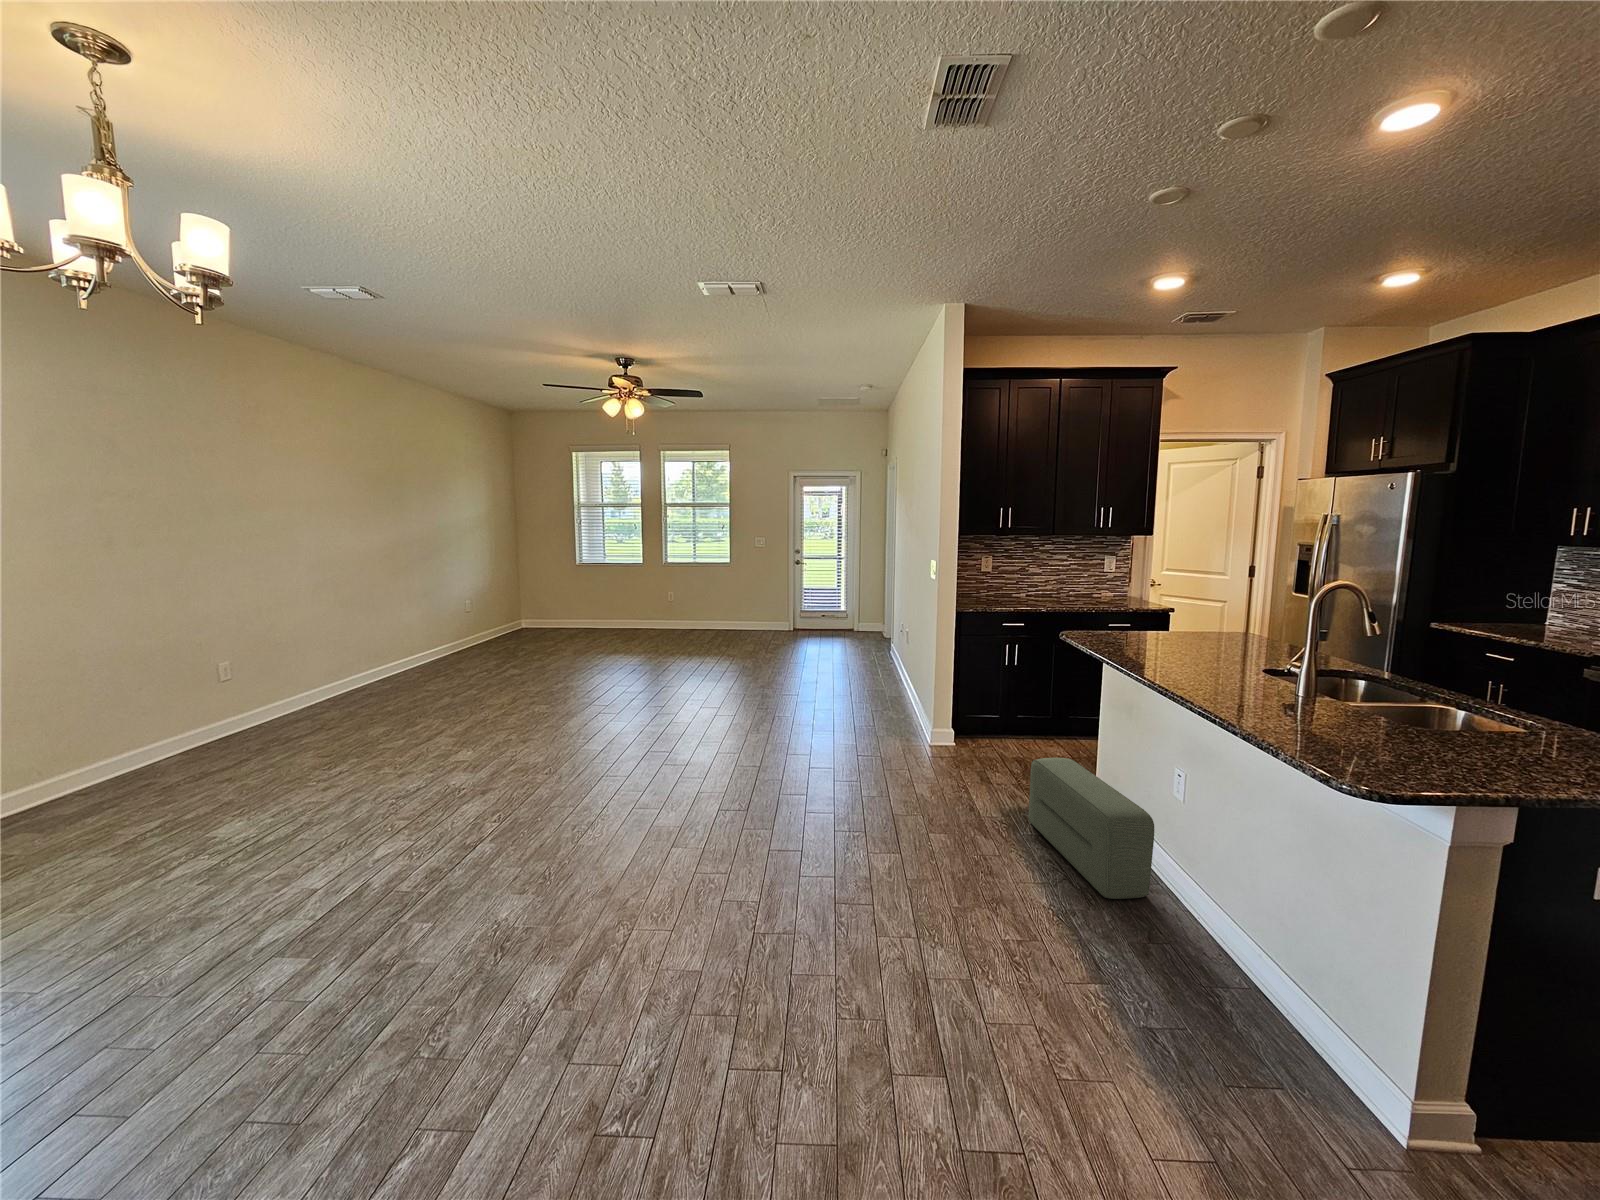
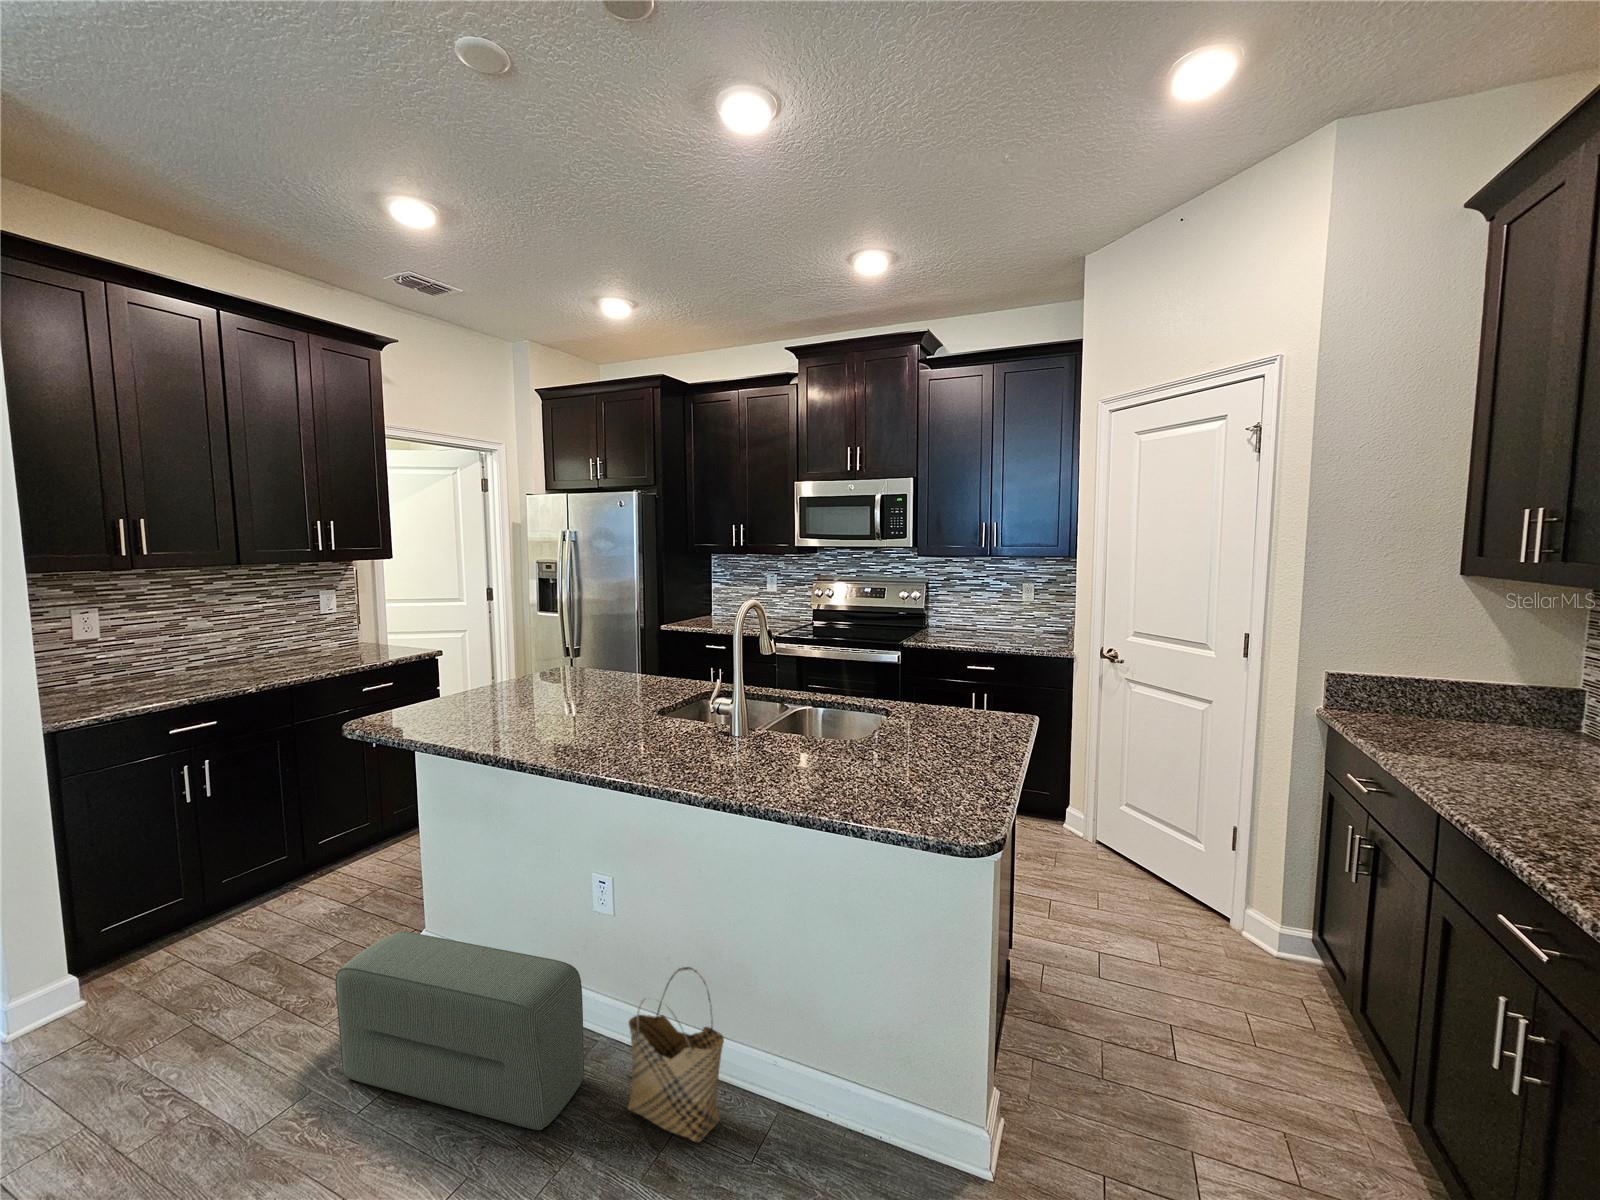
woven basket: none [1163,847,1237,972] -> present [628,967,724,1142]

